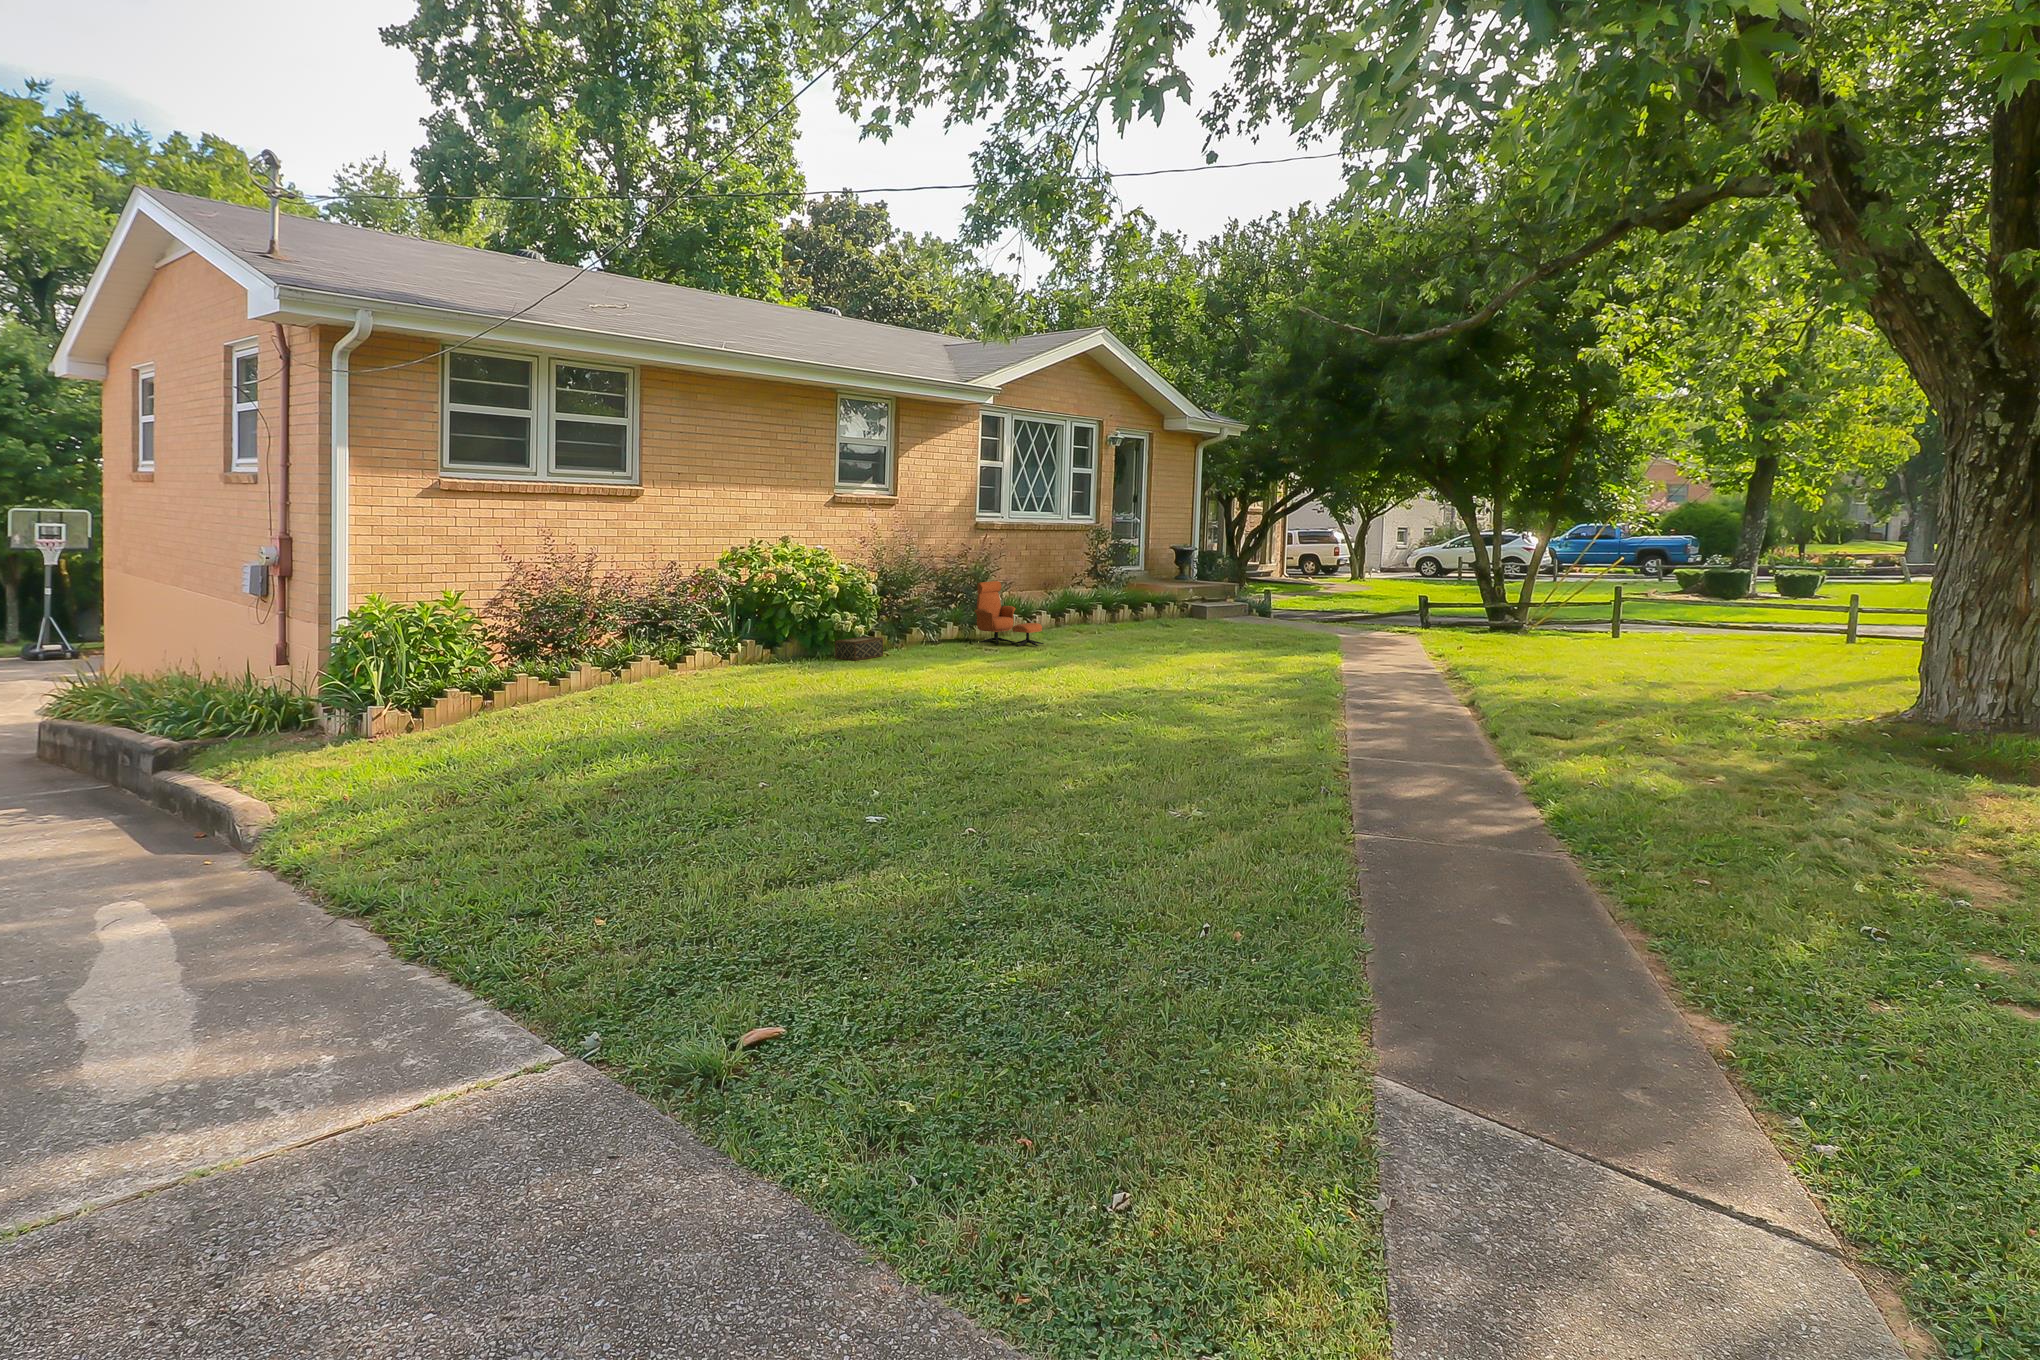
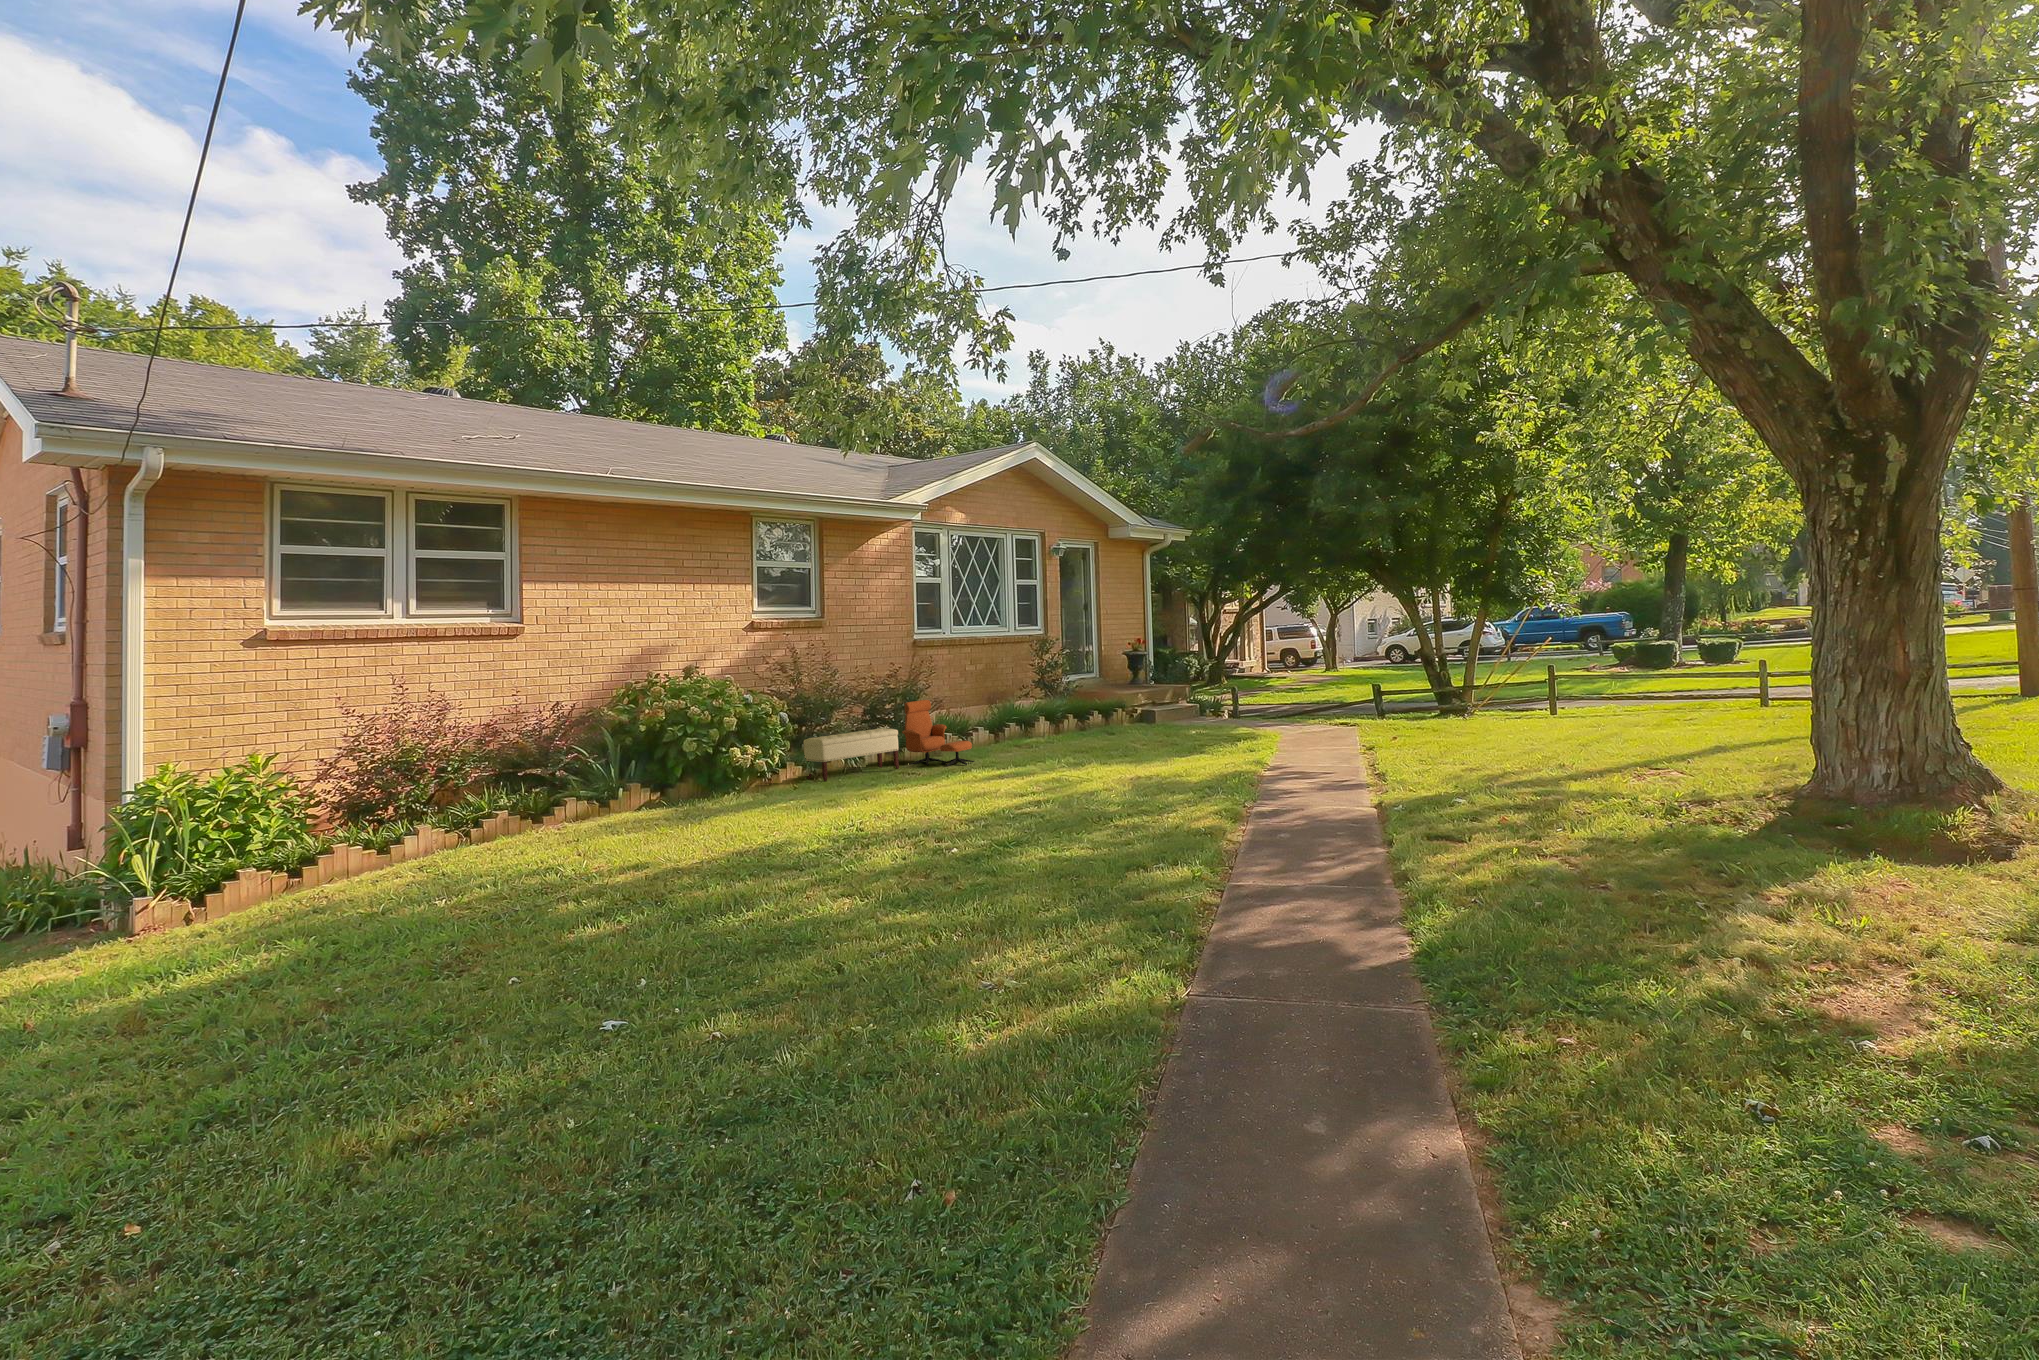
bench: none [886,606,974,653] -> present [803,728,899,781]
woven basket: present [835,637,883,660] -> none [741,768,795,795]

